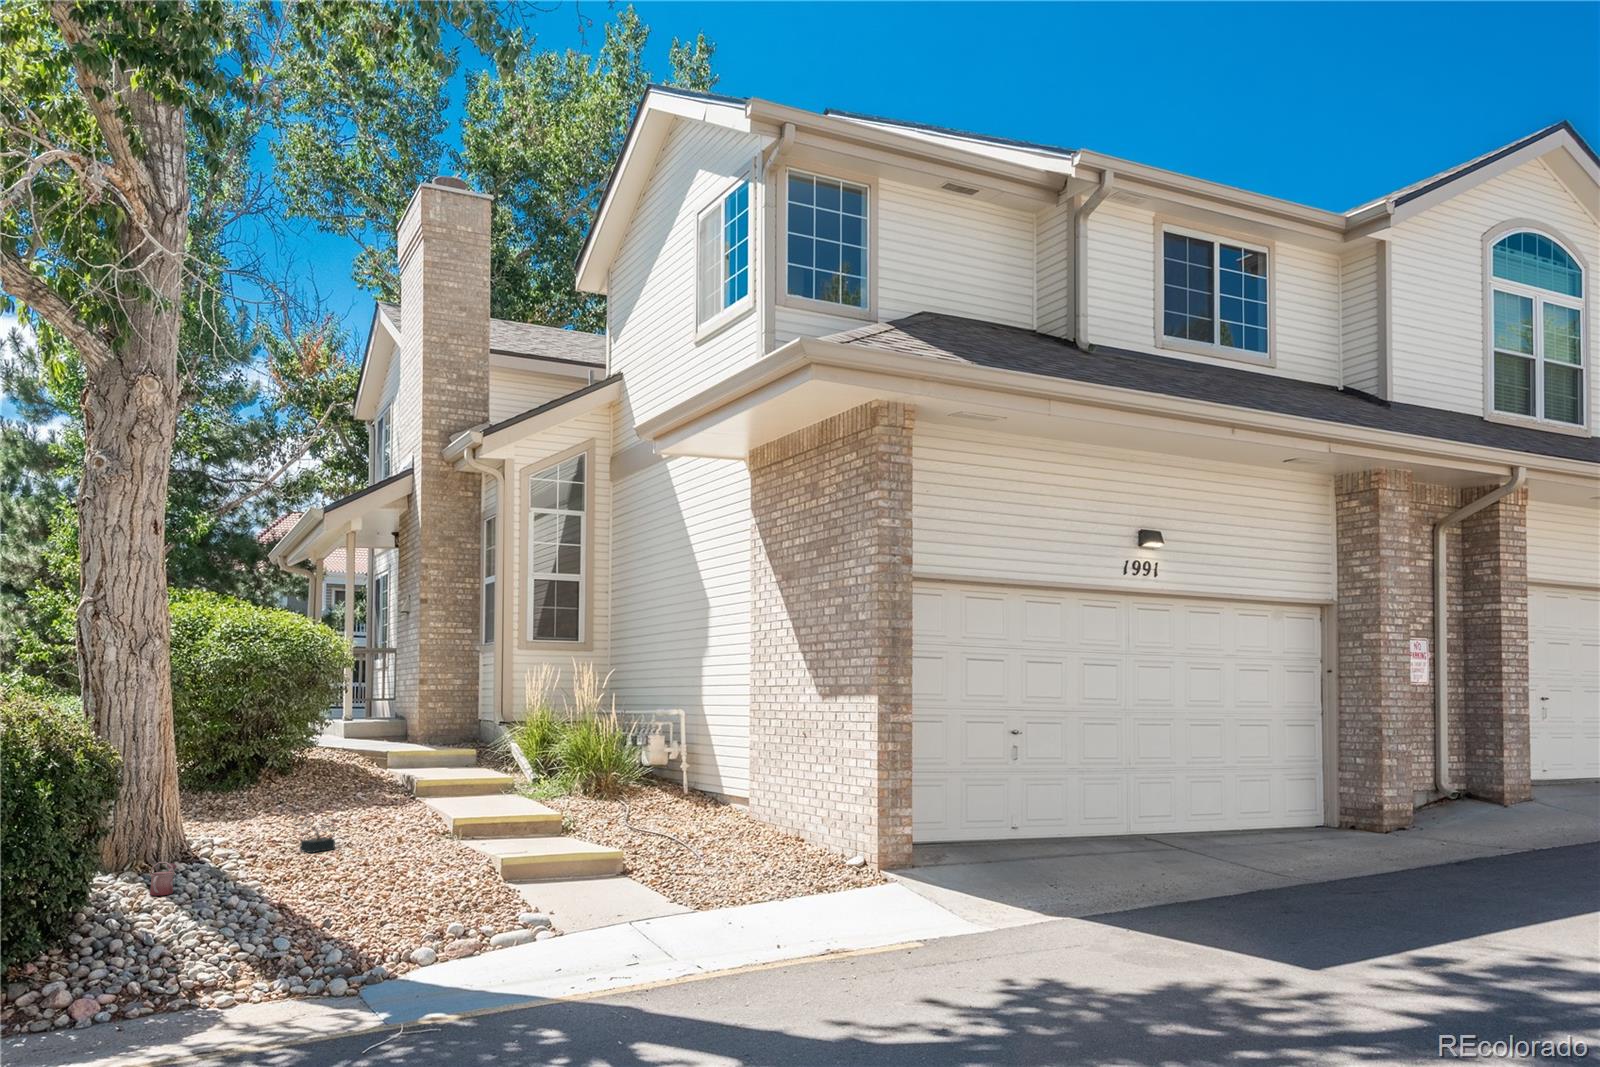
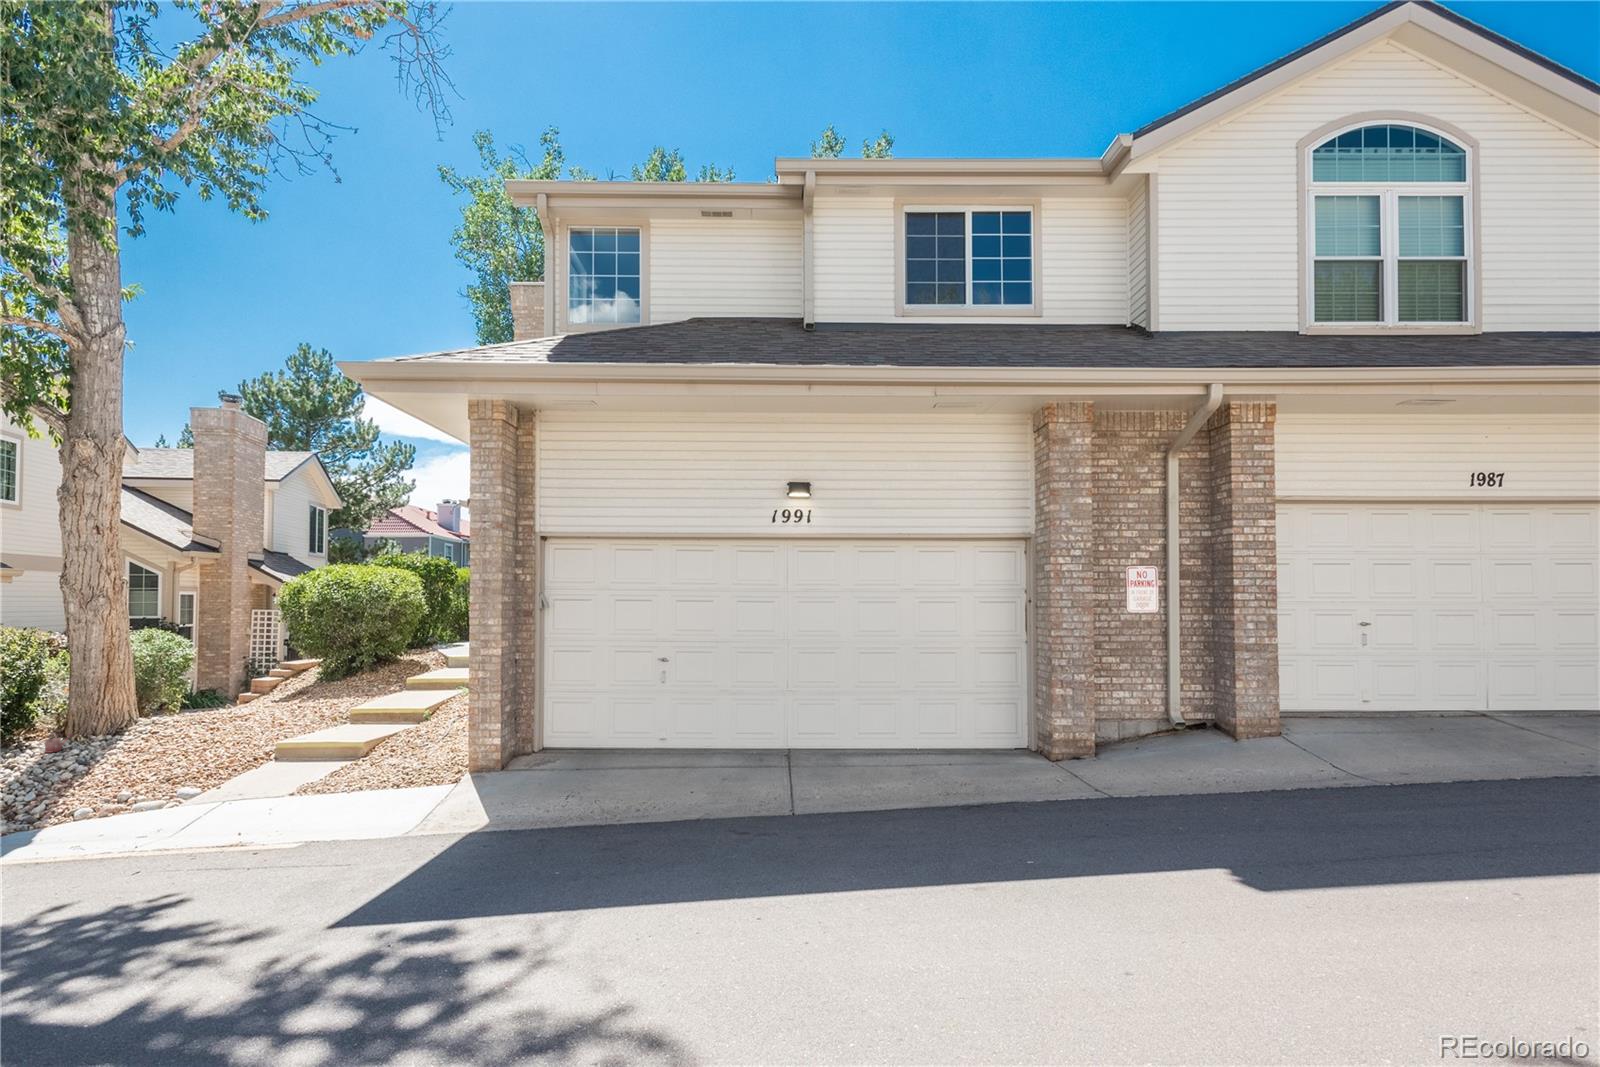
decorative plant: present [293,813,337,853] -> none [193,701,228,727]

